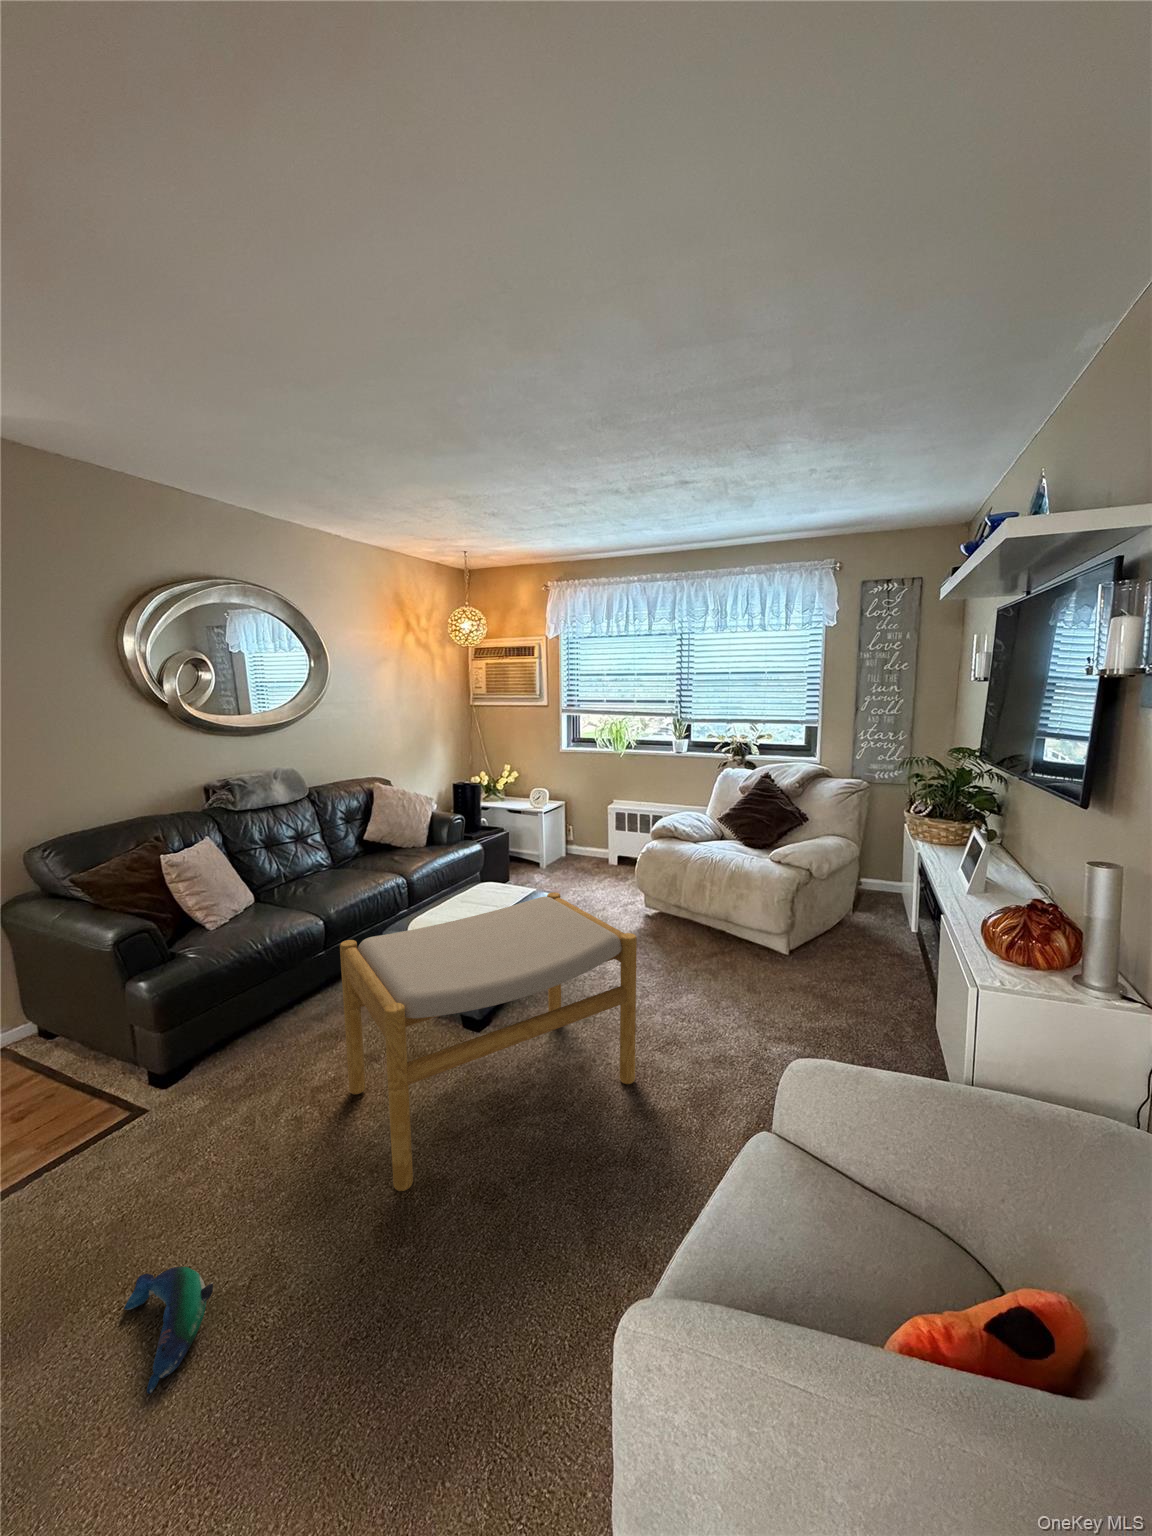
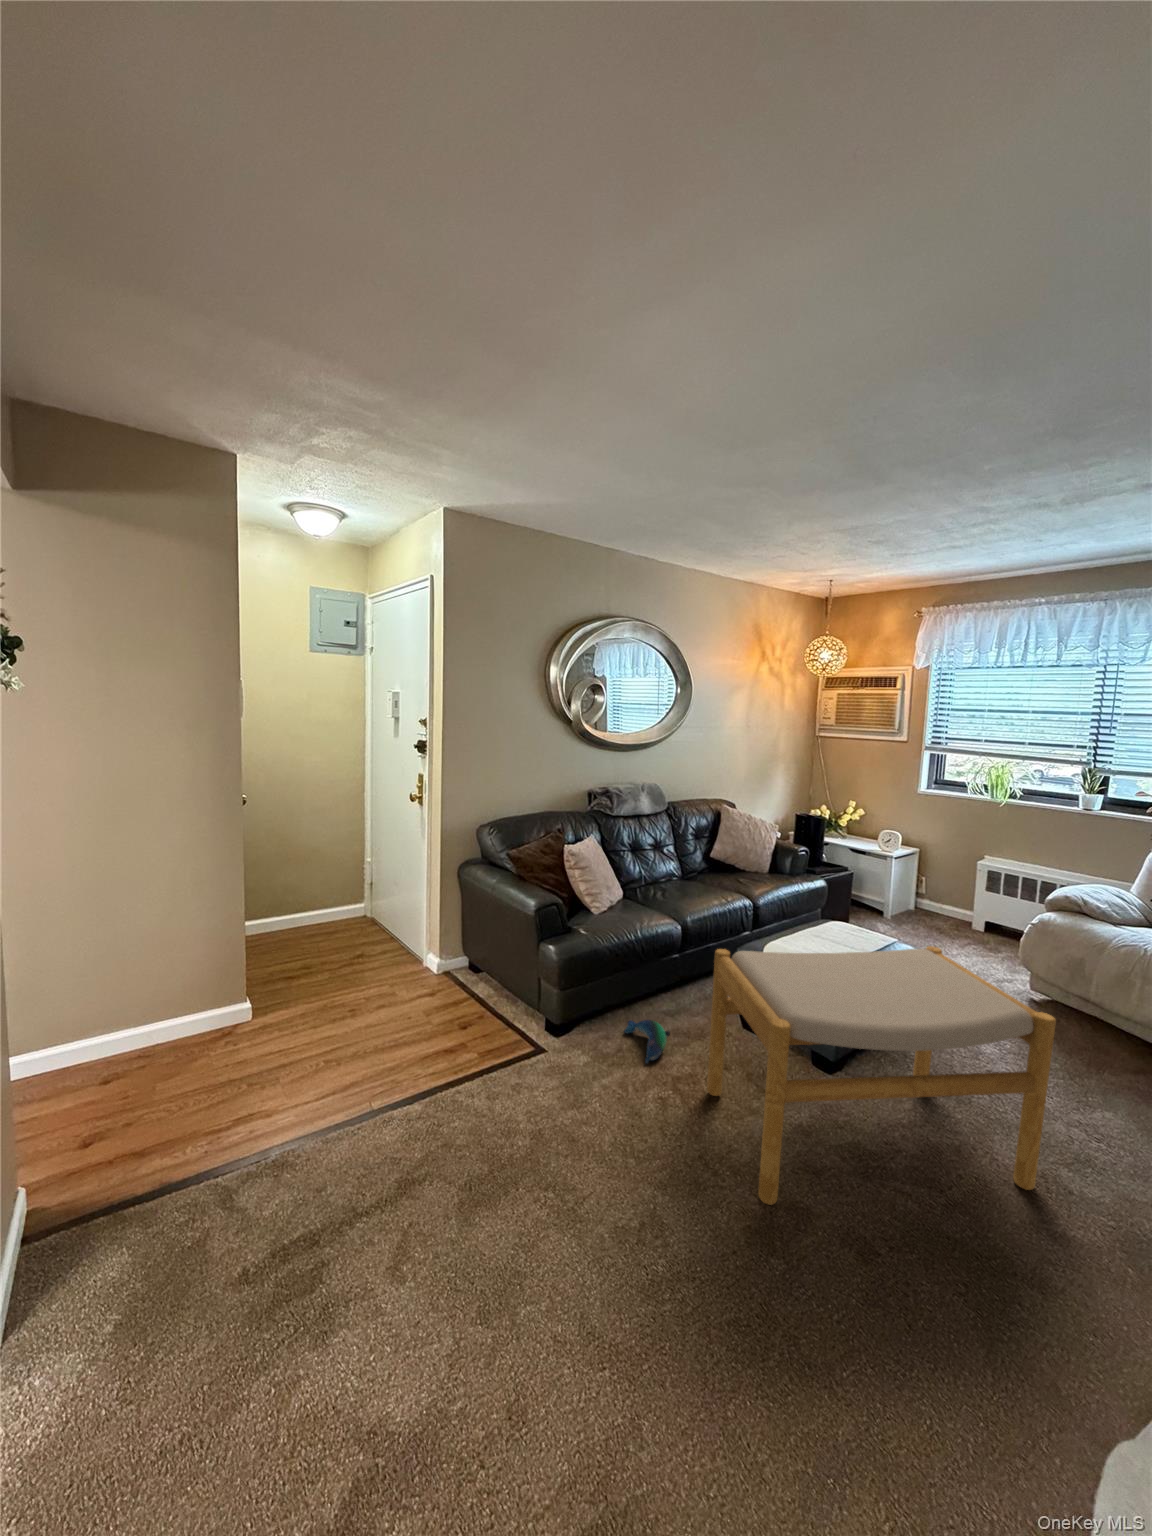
plush toy: present [124,1267,213,1394] -> present [624,1020,670,1063]

